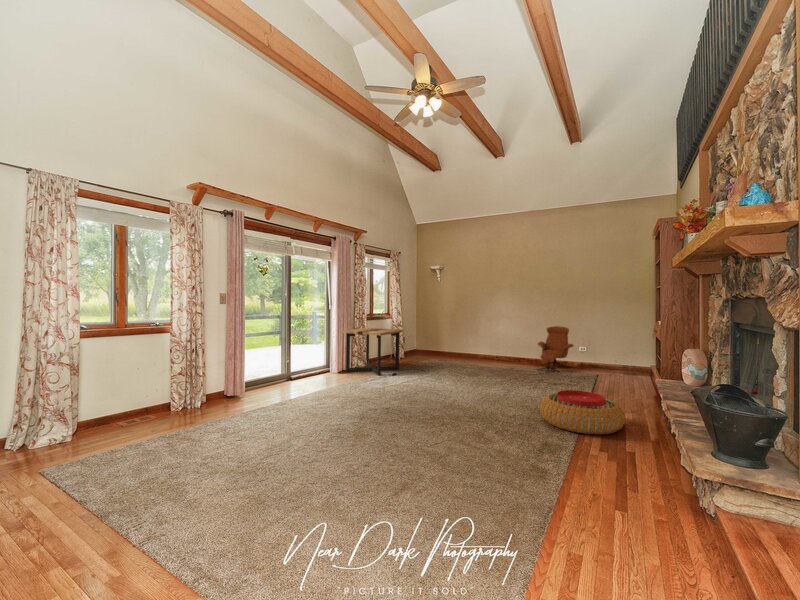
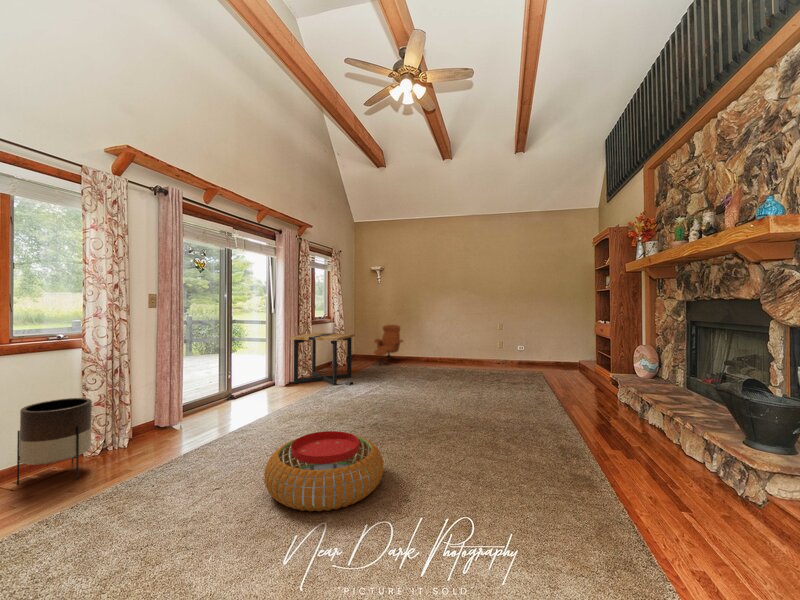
lounge chair: present [538,326,573,372] -> present [374,325,403,363]
planter: none [127,368,173,425] -> present [17,398,92,485]
pouf: present [540,390,625,434] -> present [264,431,384,512]

